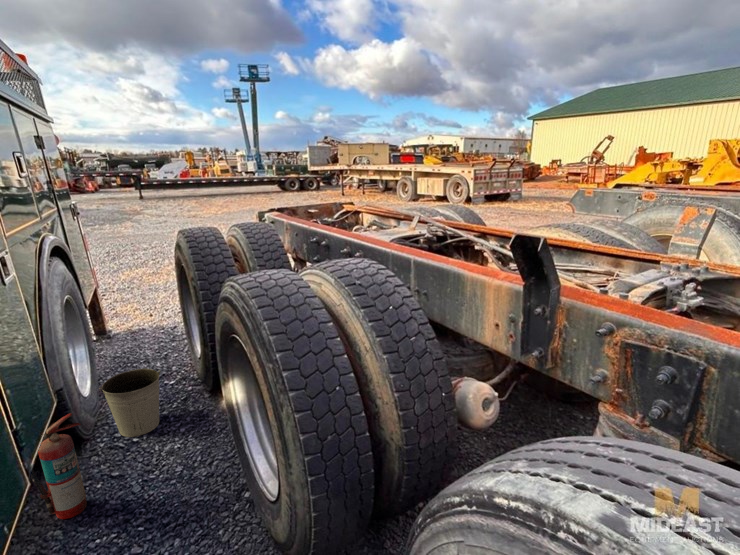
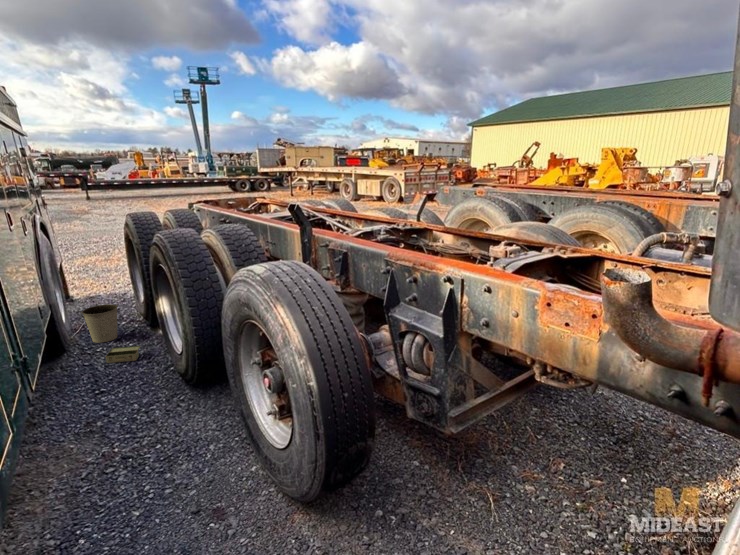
fire extinguisher: present [31,413,87,519] -> none [48,314,79,370]
toolbox: none [134,459,197,500] -> present [106,346,140,363]

